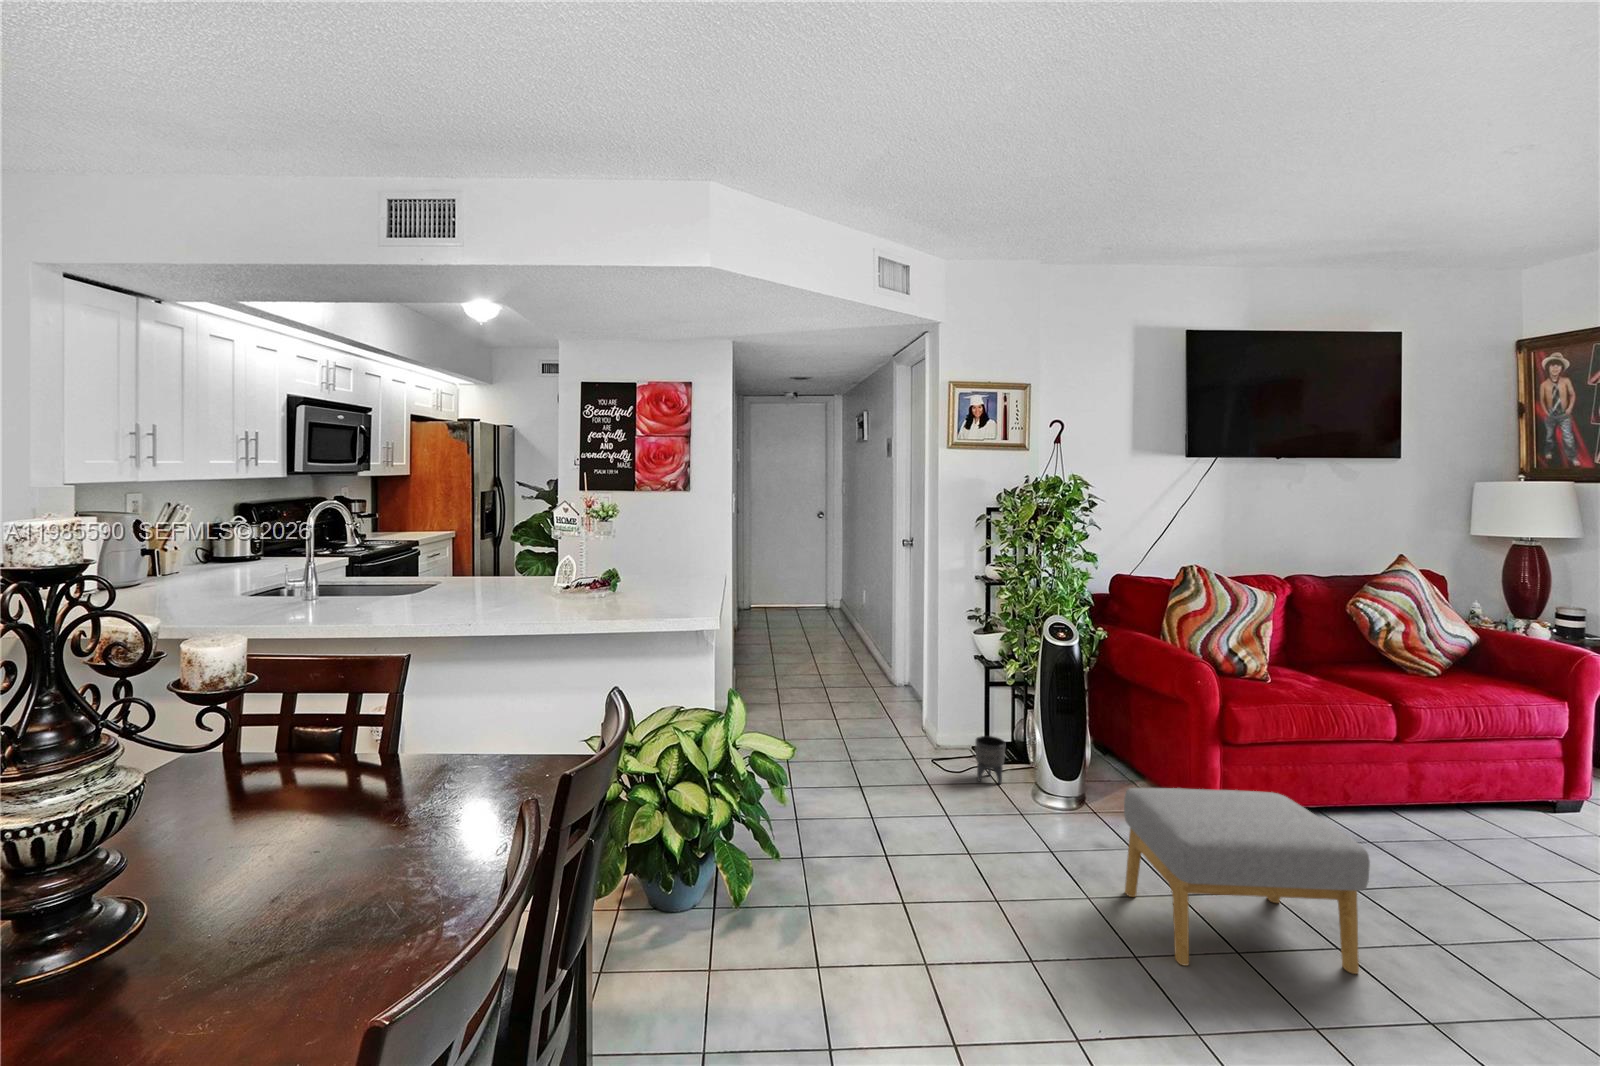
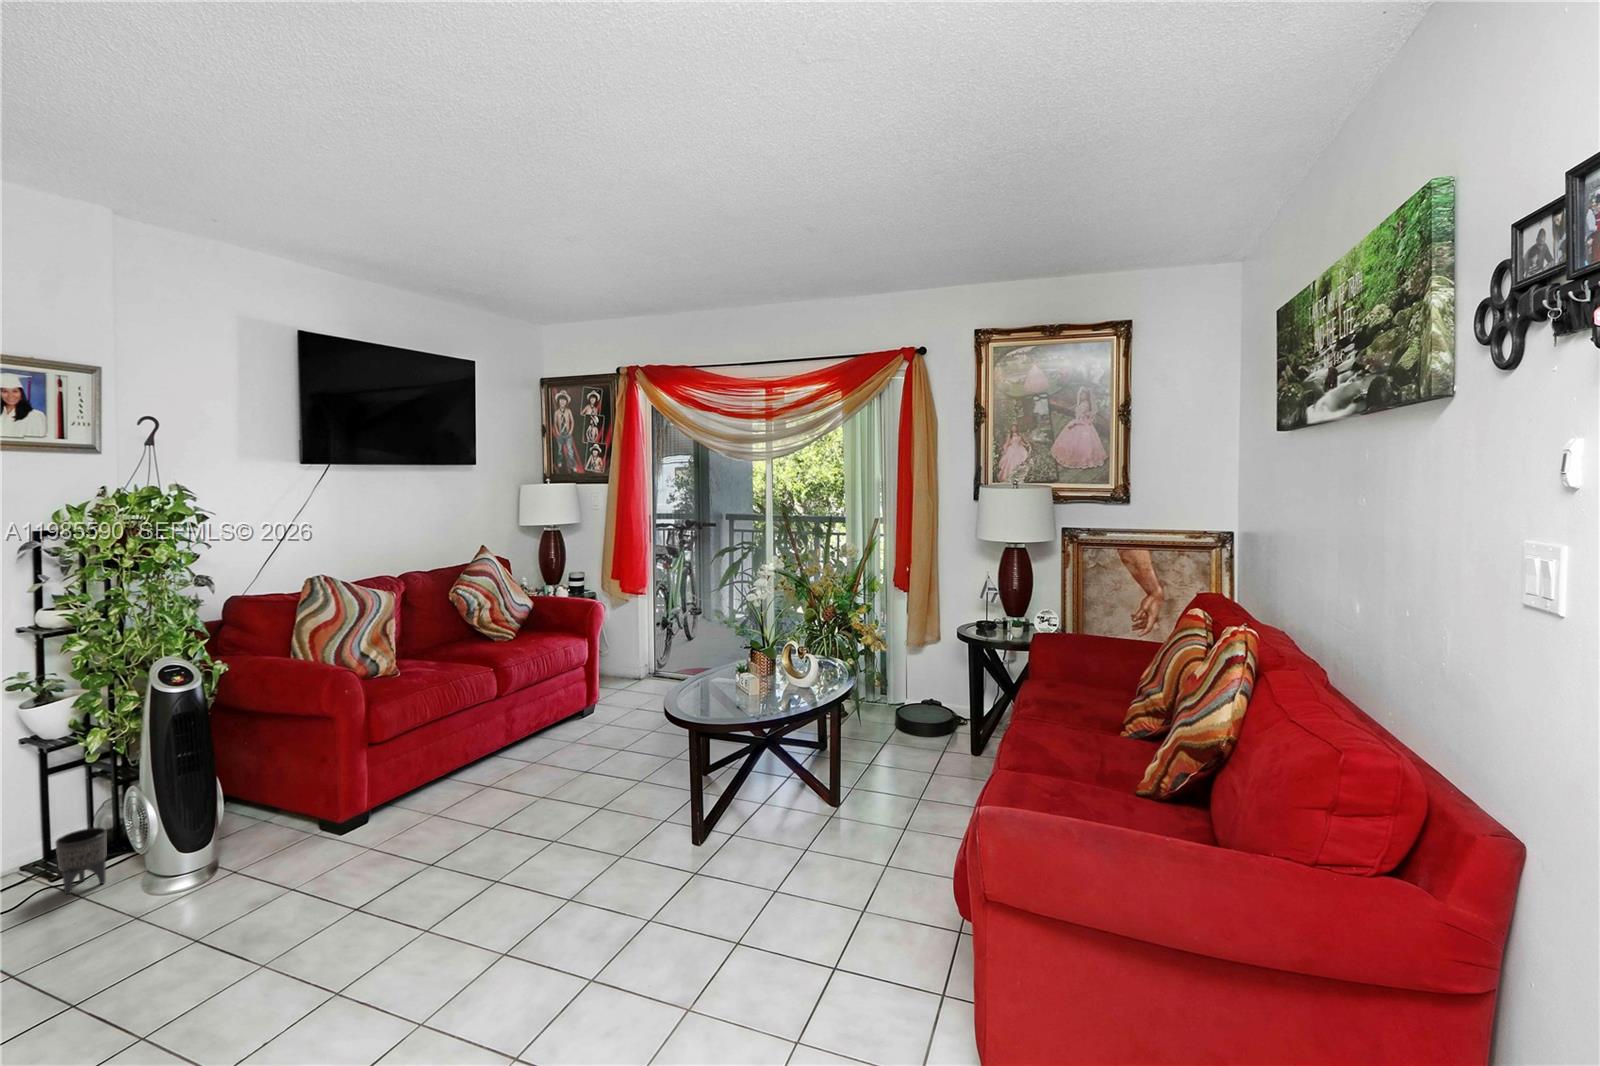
footstool: present [1124,788,1370,974] -> none [284,764,479,937]

